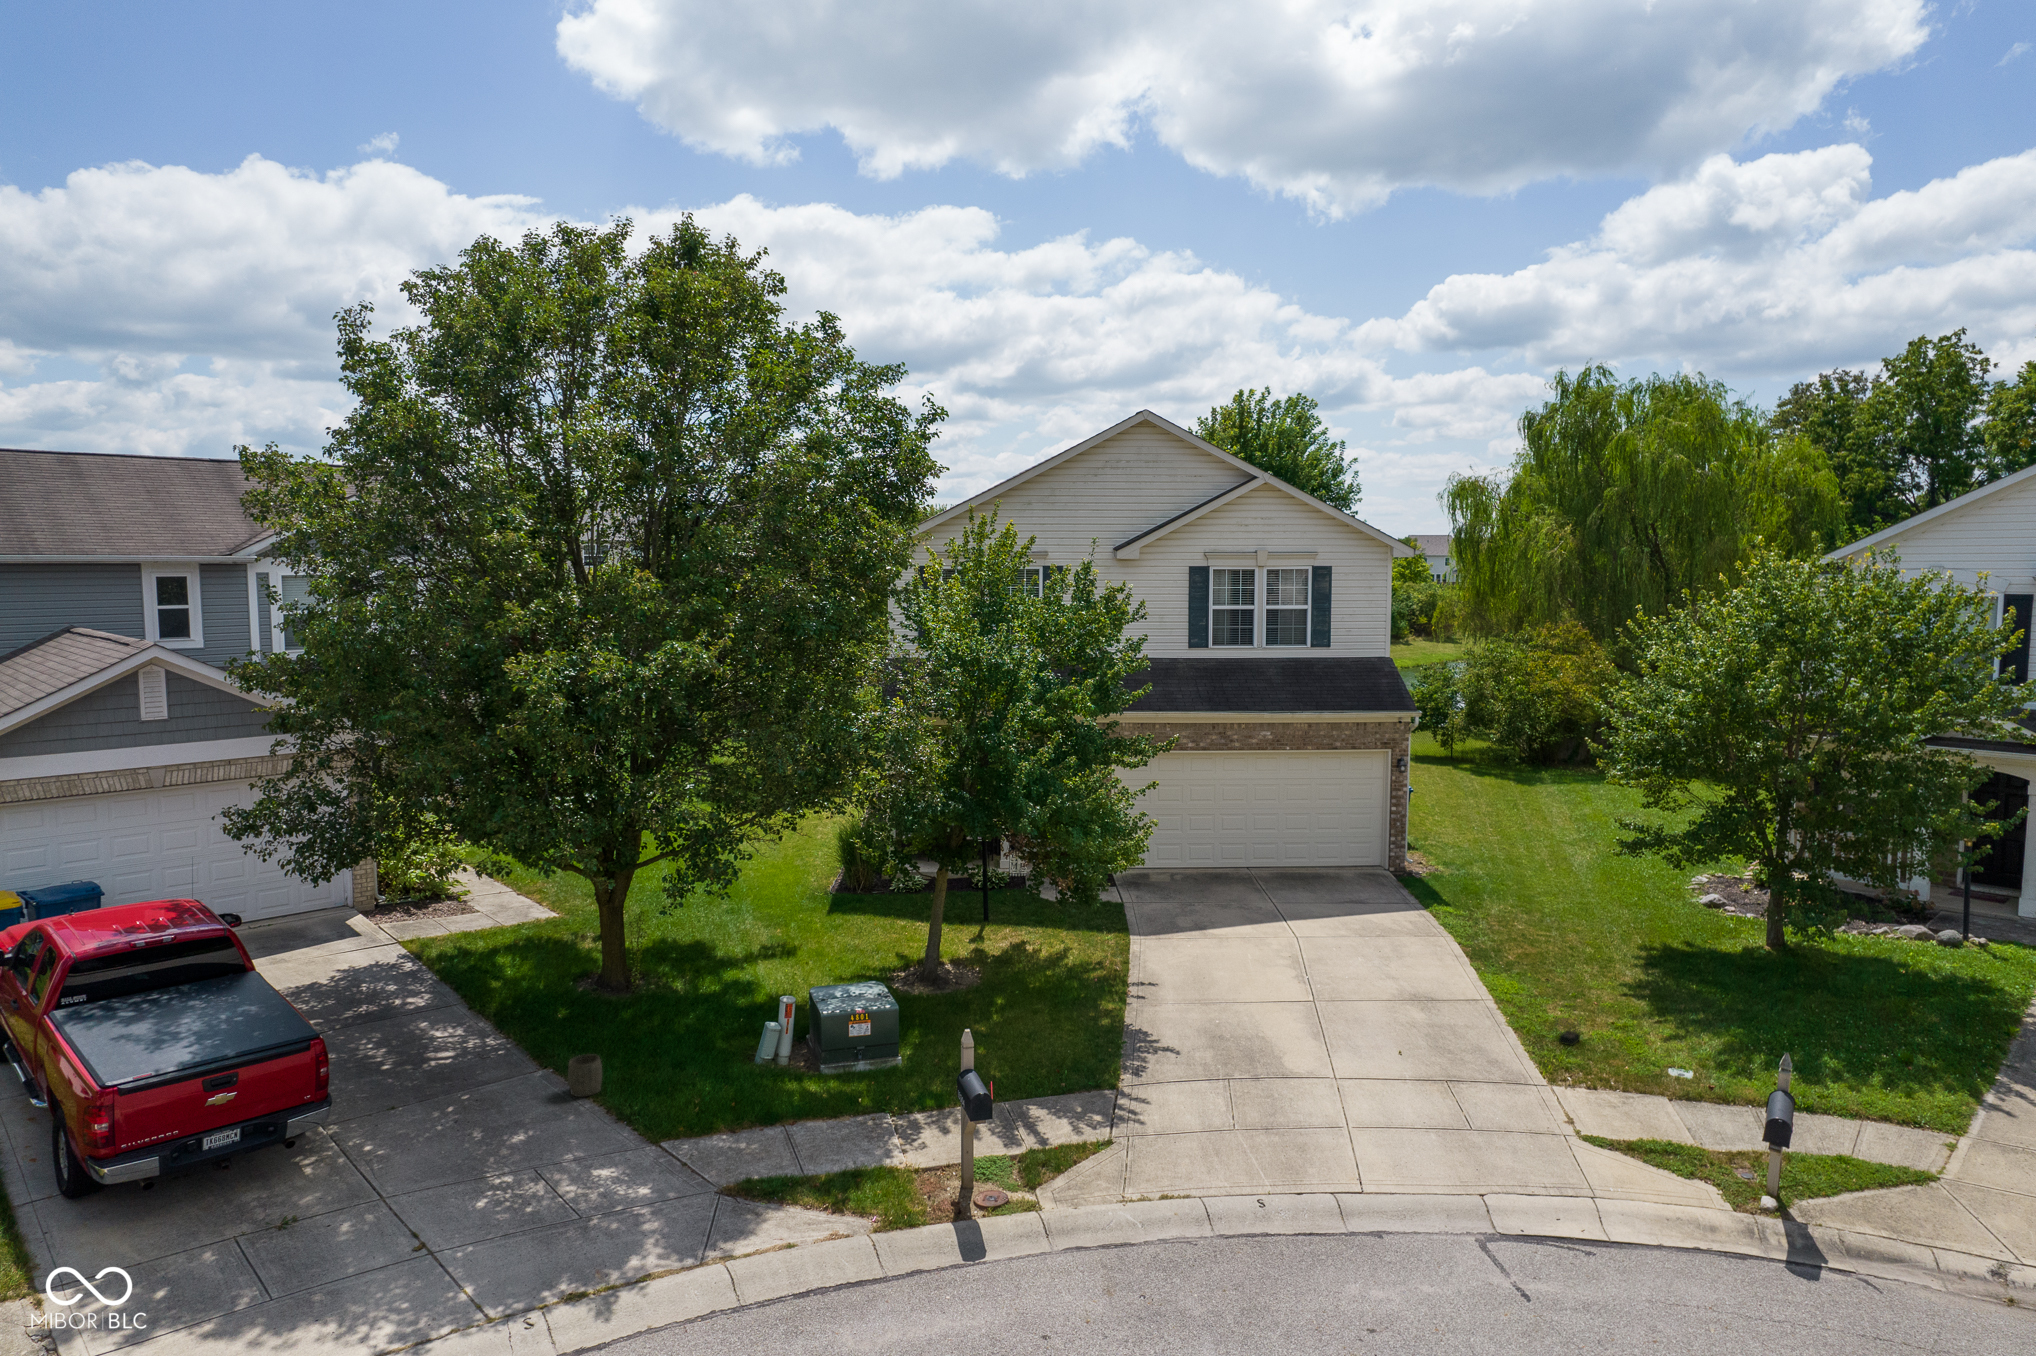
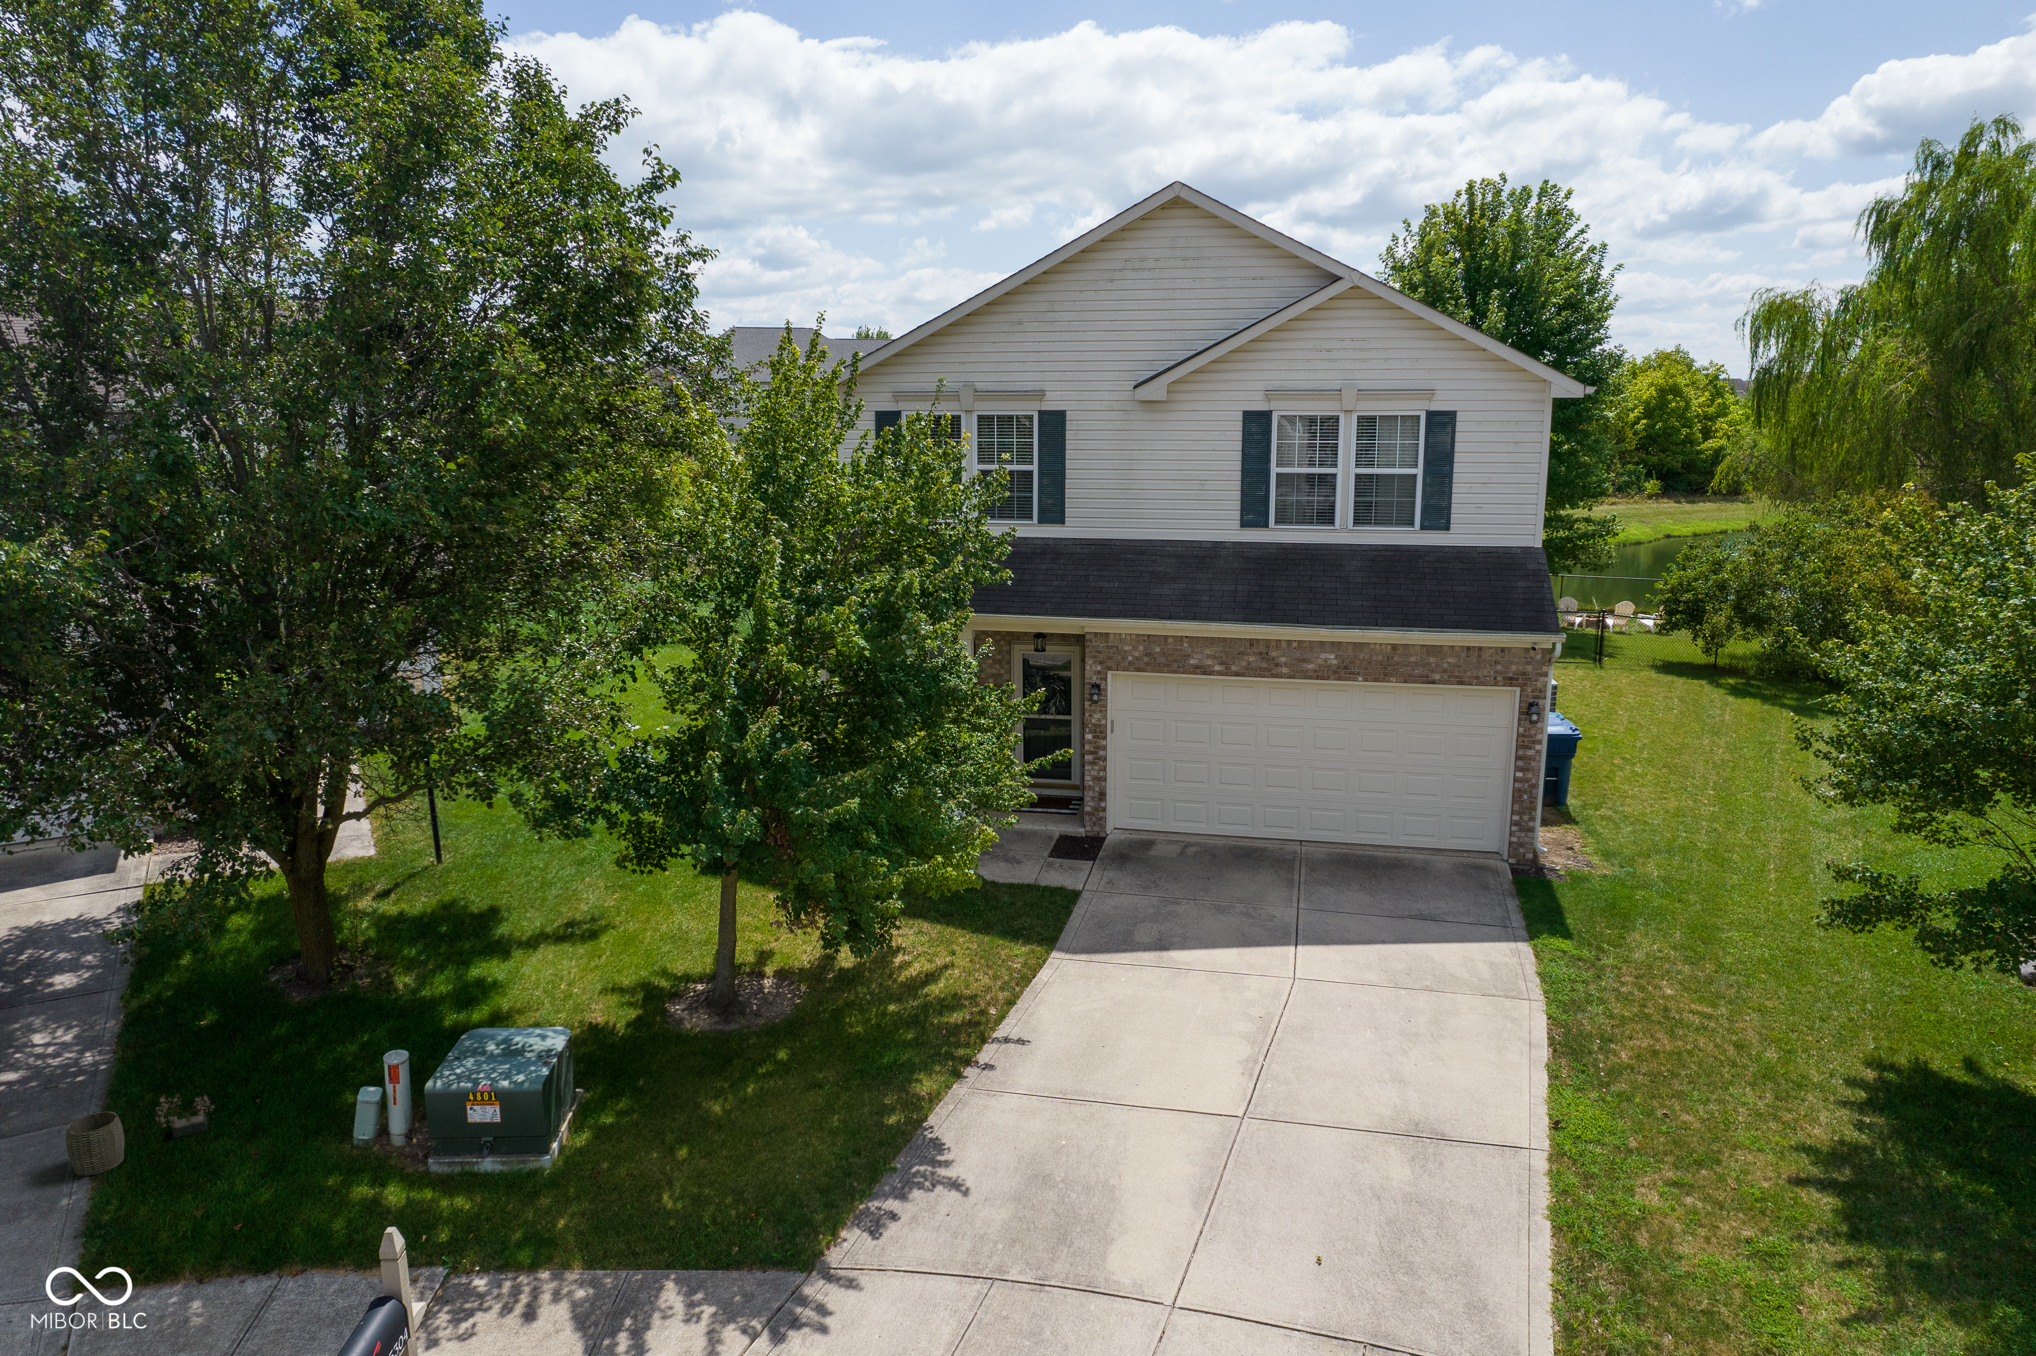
decorative plant: present [1557,1018,1580,1046] -> present [157,1097,208,1138]

